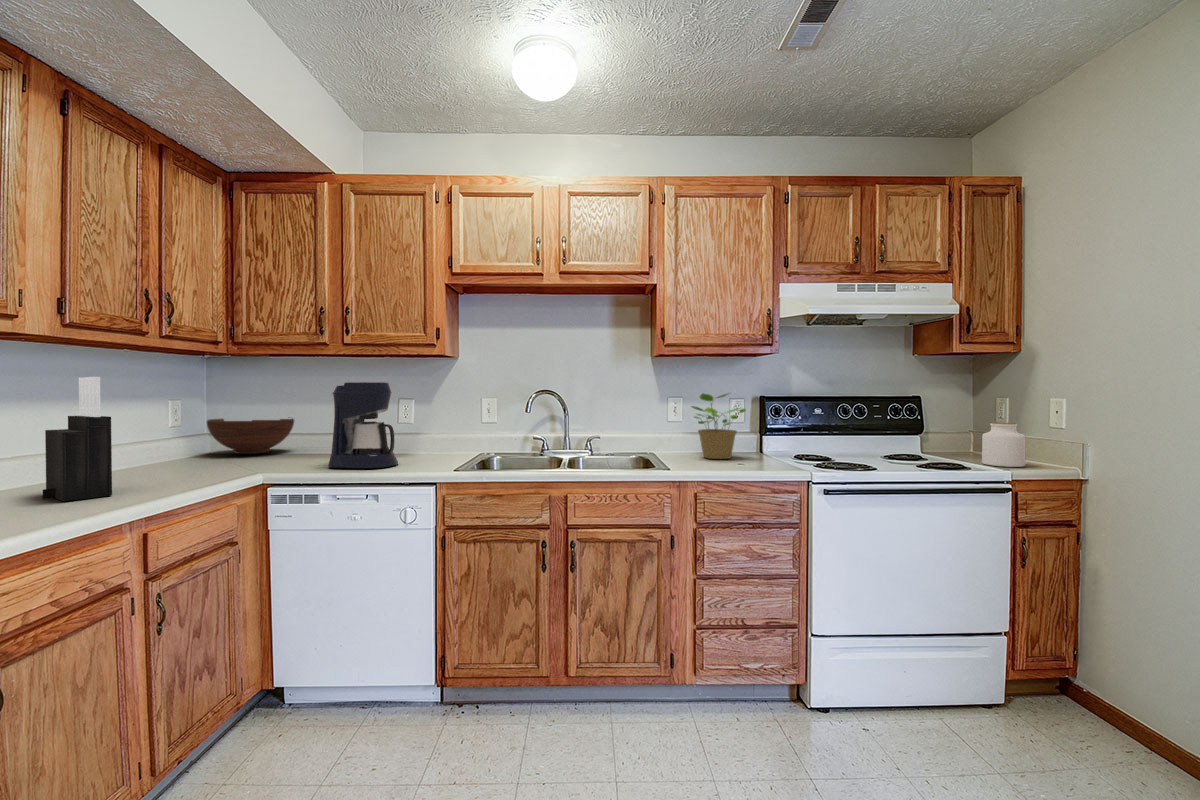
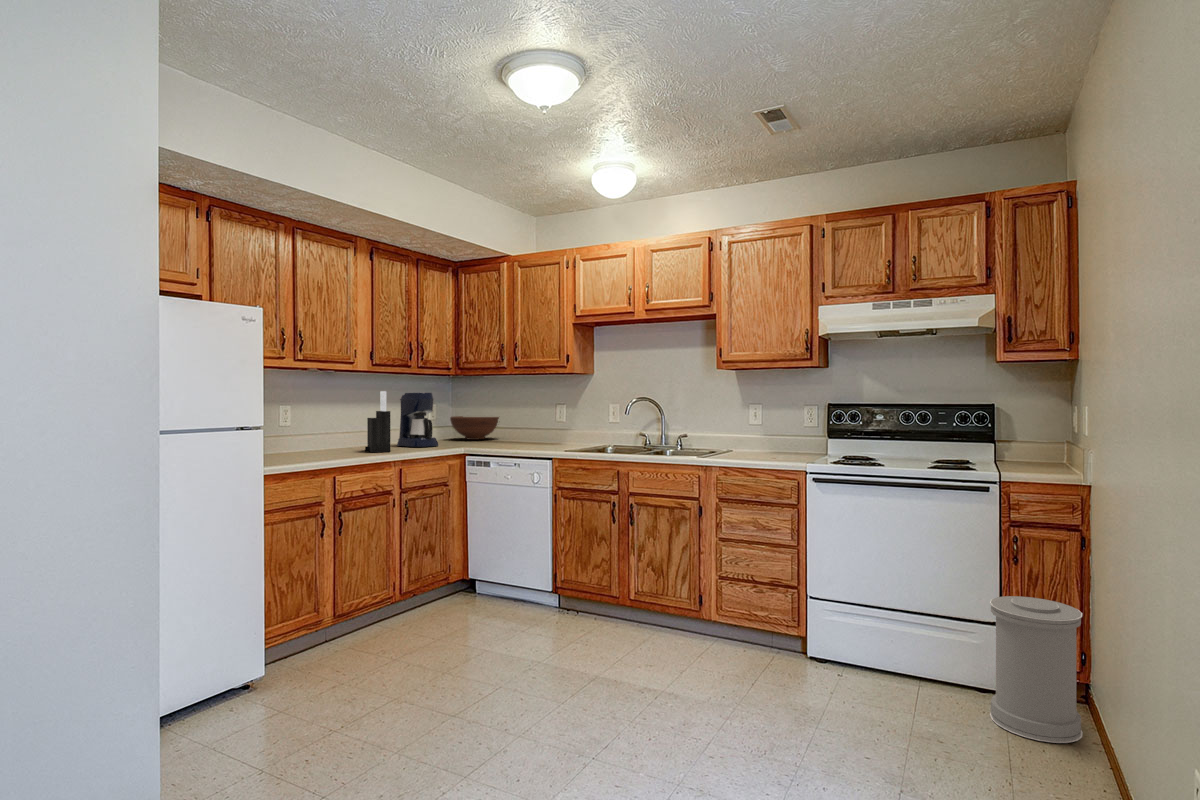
coffee maker: present [328,382,398,468] -> present [397,392,439,447]
potted plant: present [692,394,746,459] -> none [748,398,800,454]
jar: present [982,422,1025,467] -> none [1019,427,1060,471]
trash can: none [1041,606,1159,778] -> present [990,596,1083,743]

